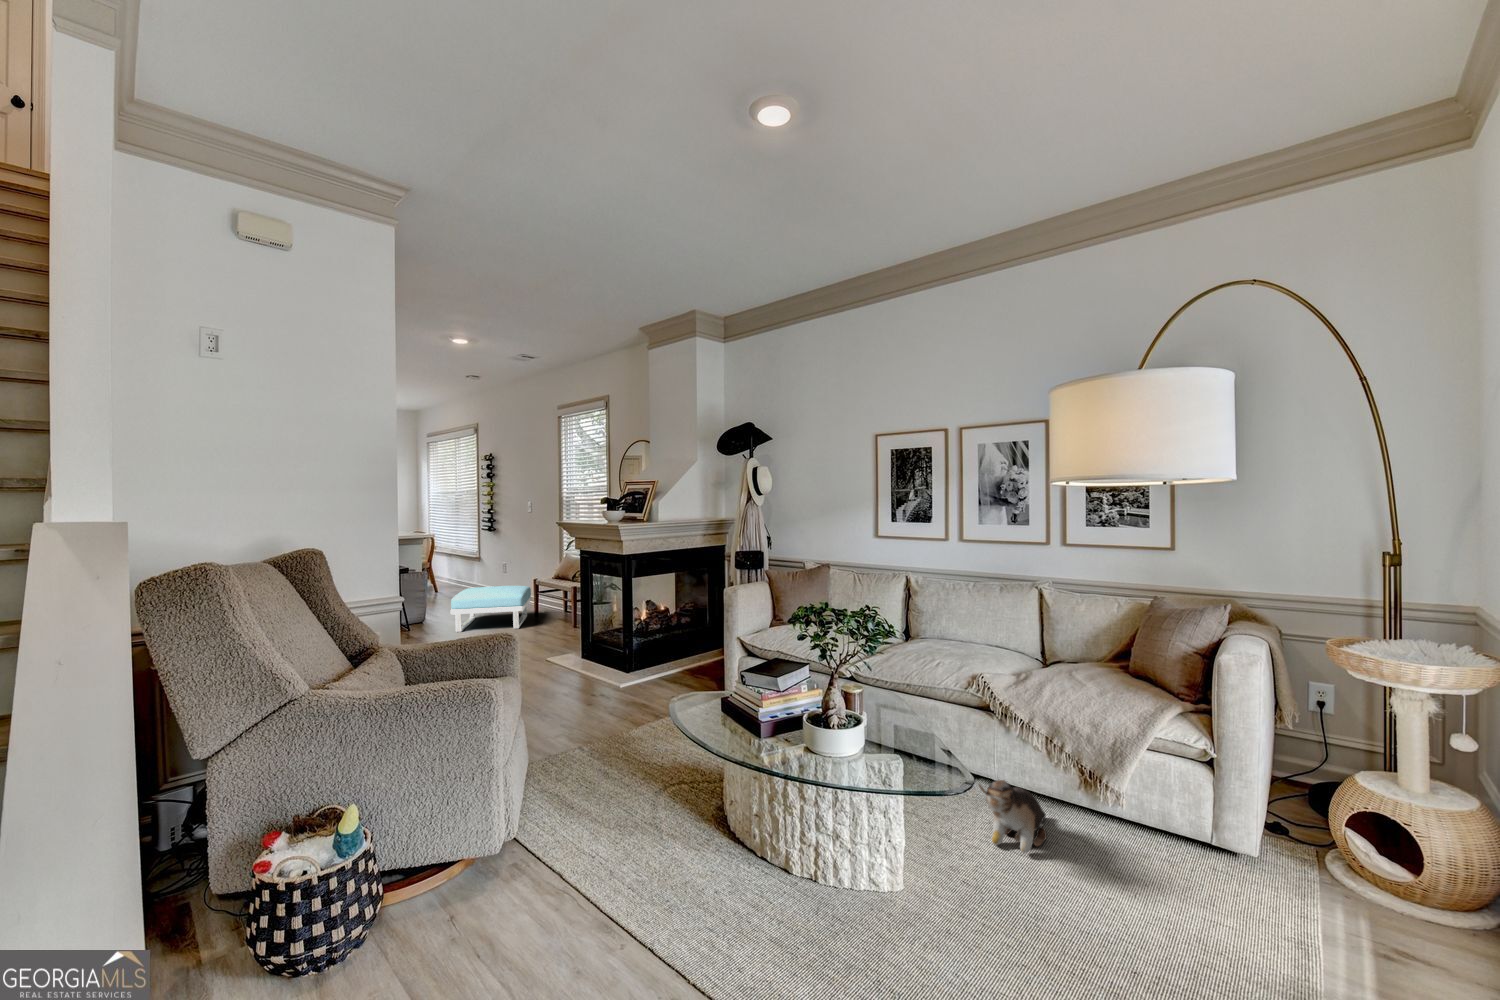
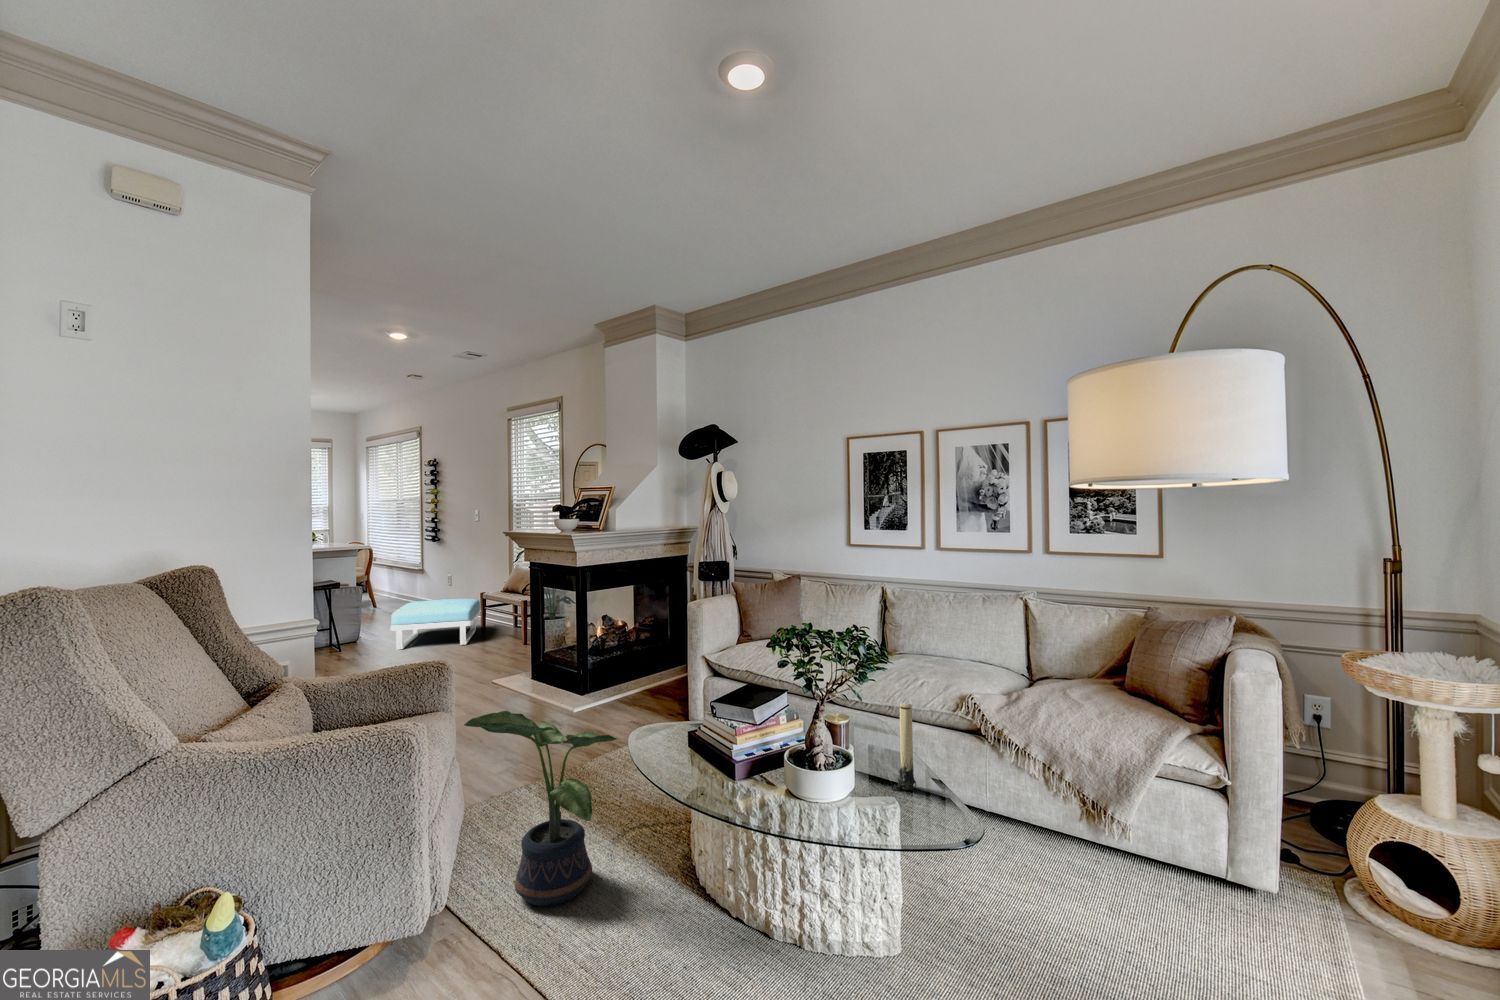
potted plant: none [529,676,661,843] -> present [464,711,618,906]
candle: none [899,676,920,752] -> present [893,703,916,790]
plush toy: present [979,780,1047,853] -> none [980,816,1051,898]

